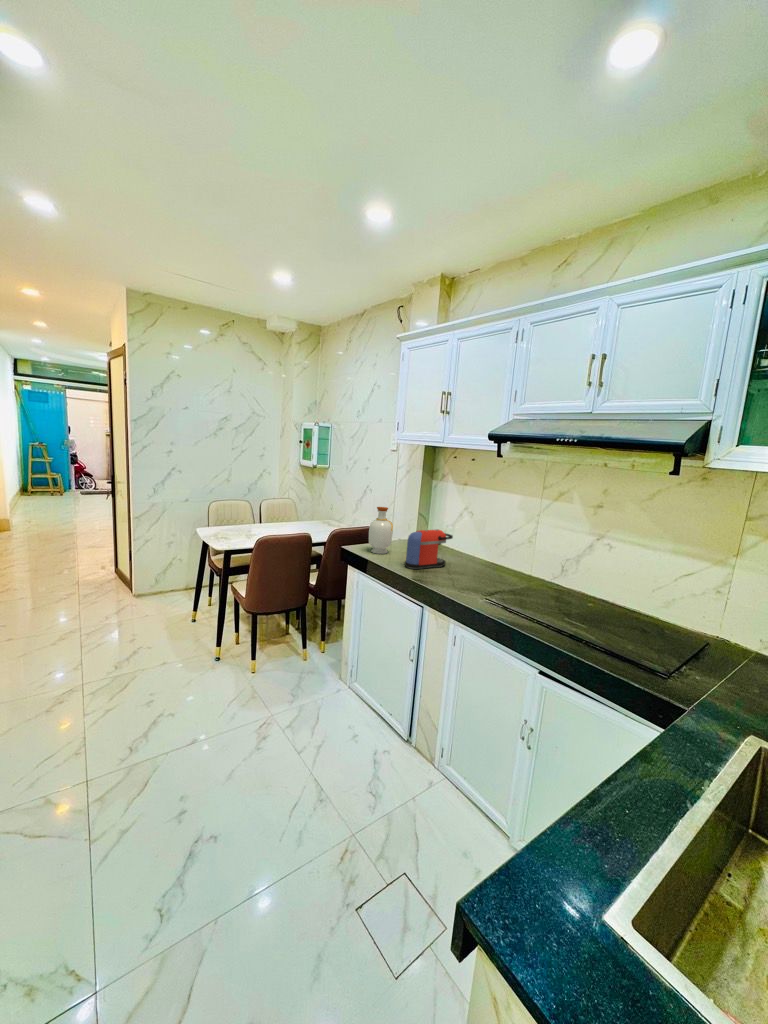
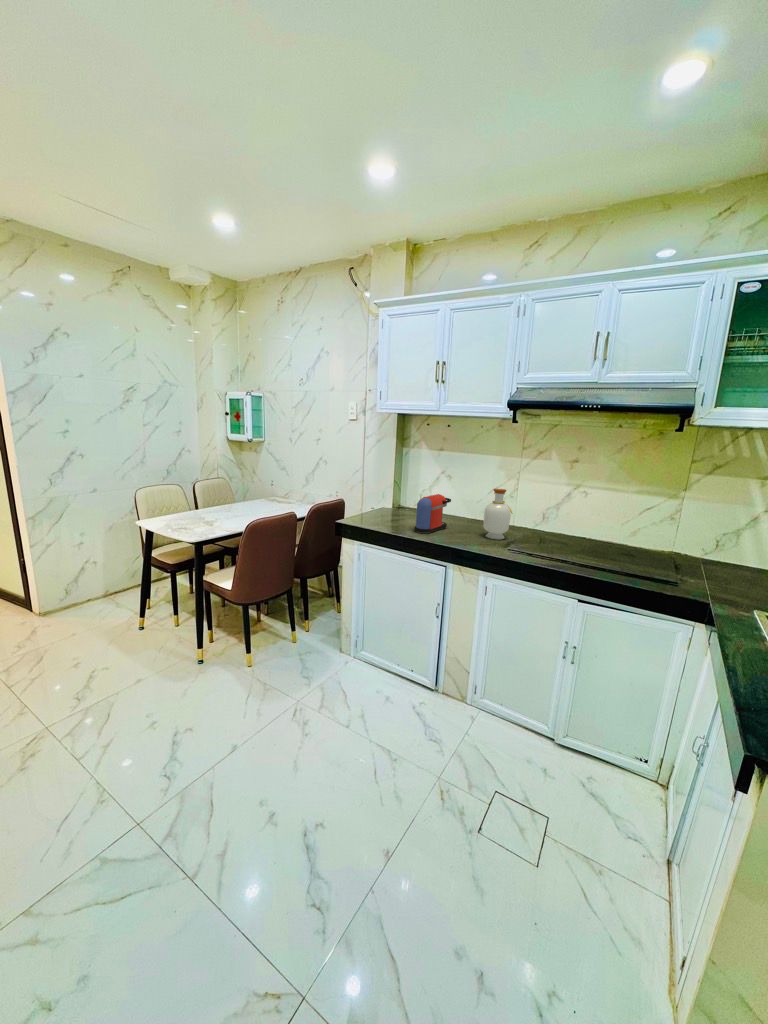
bottle: present [369,507,393,554] -> present [484,489,512,539]

